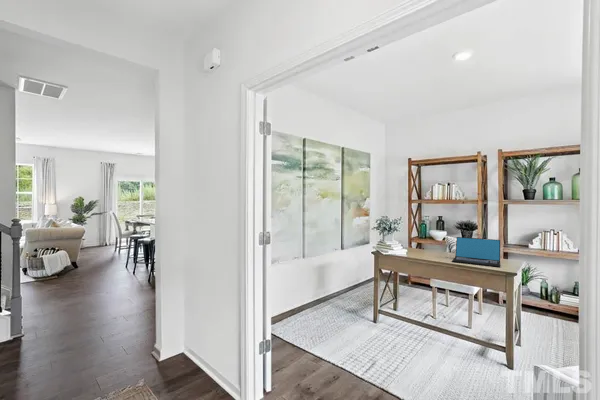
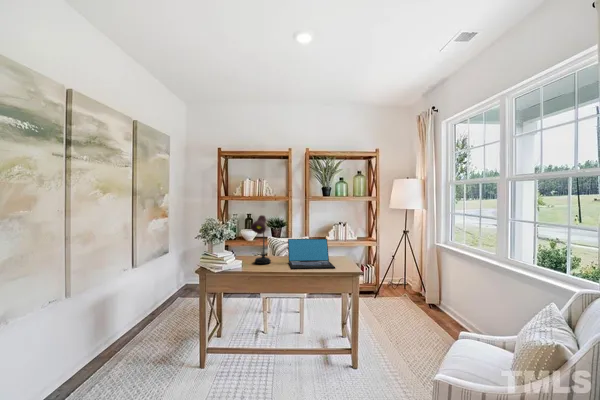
desk lamp: none [419,215,439,256] -> present [251,215,271,264]

